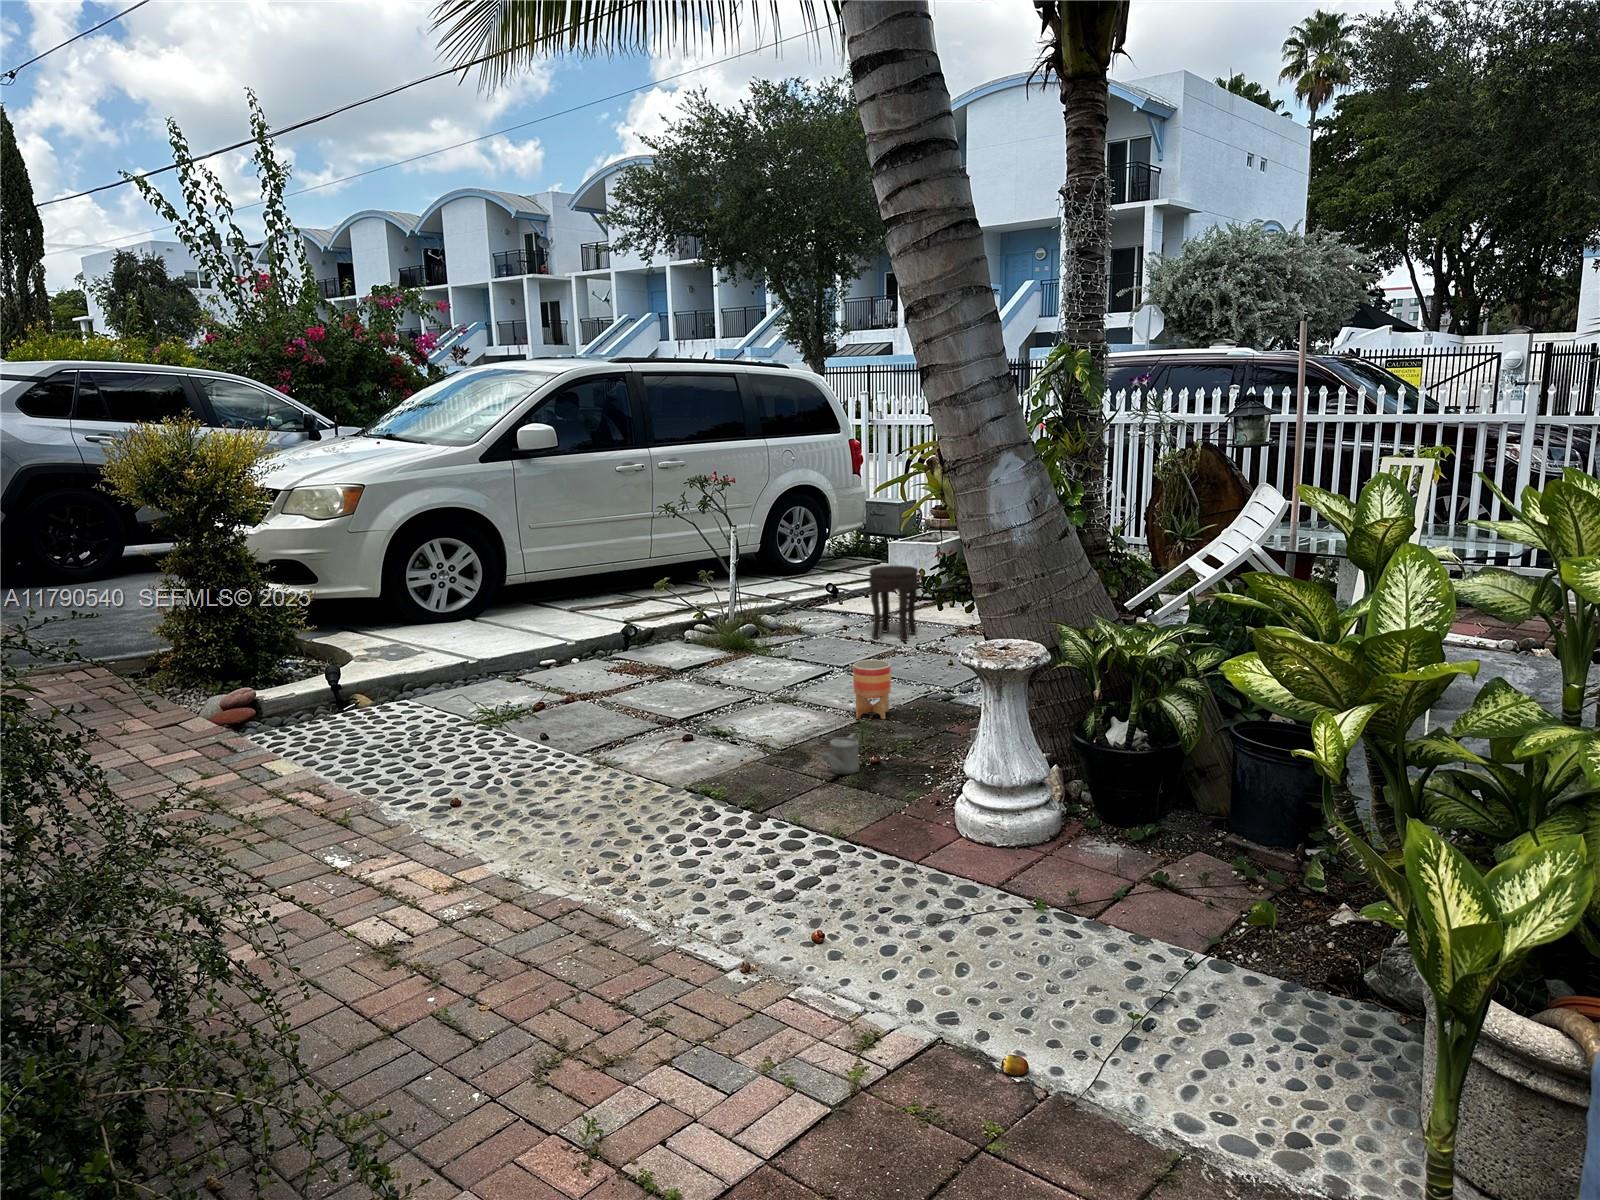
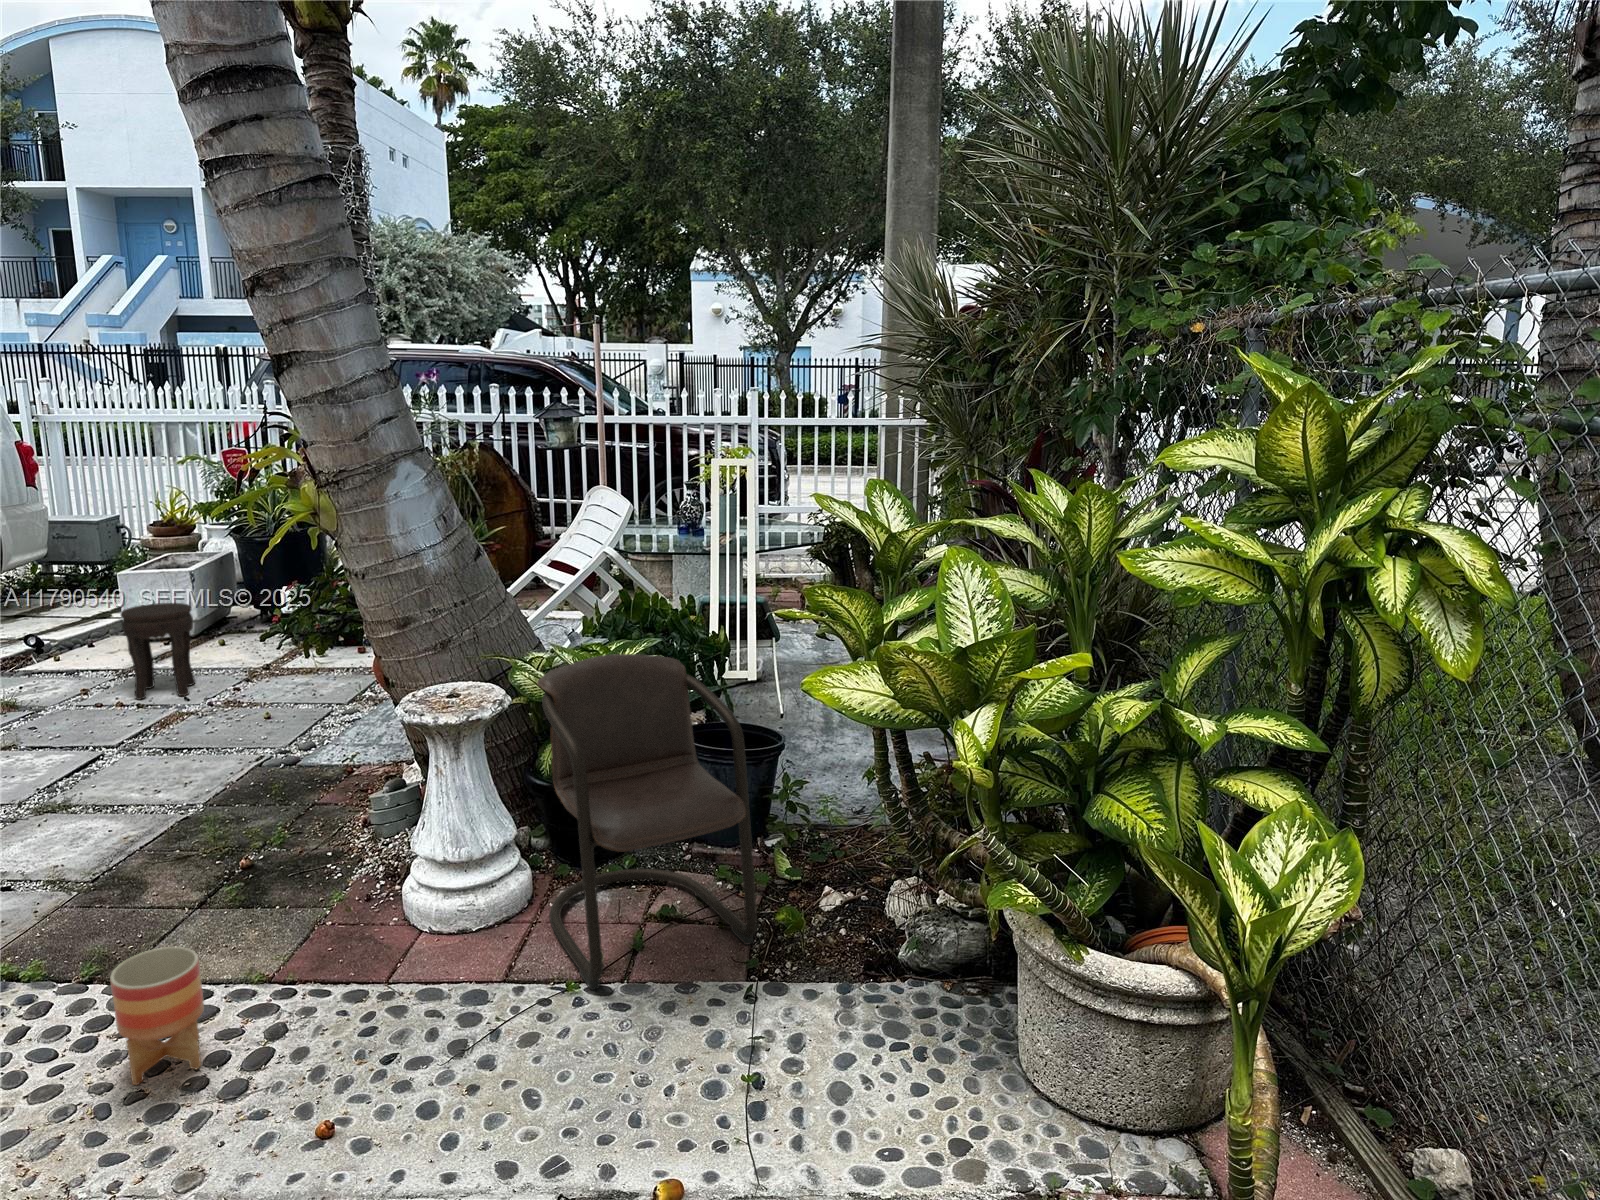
chair: none [1058,628,1240,928] -> present [537,654,757,990]
planter: present [853,660,891,719] -> present [110,947,204,1085]
watering can: present [822,733,859,774] -> none [184,834,232,893]

